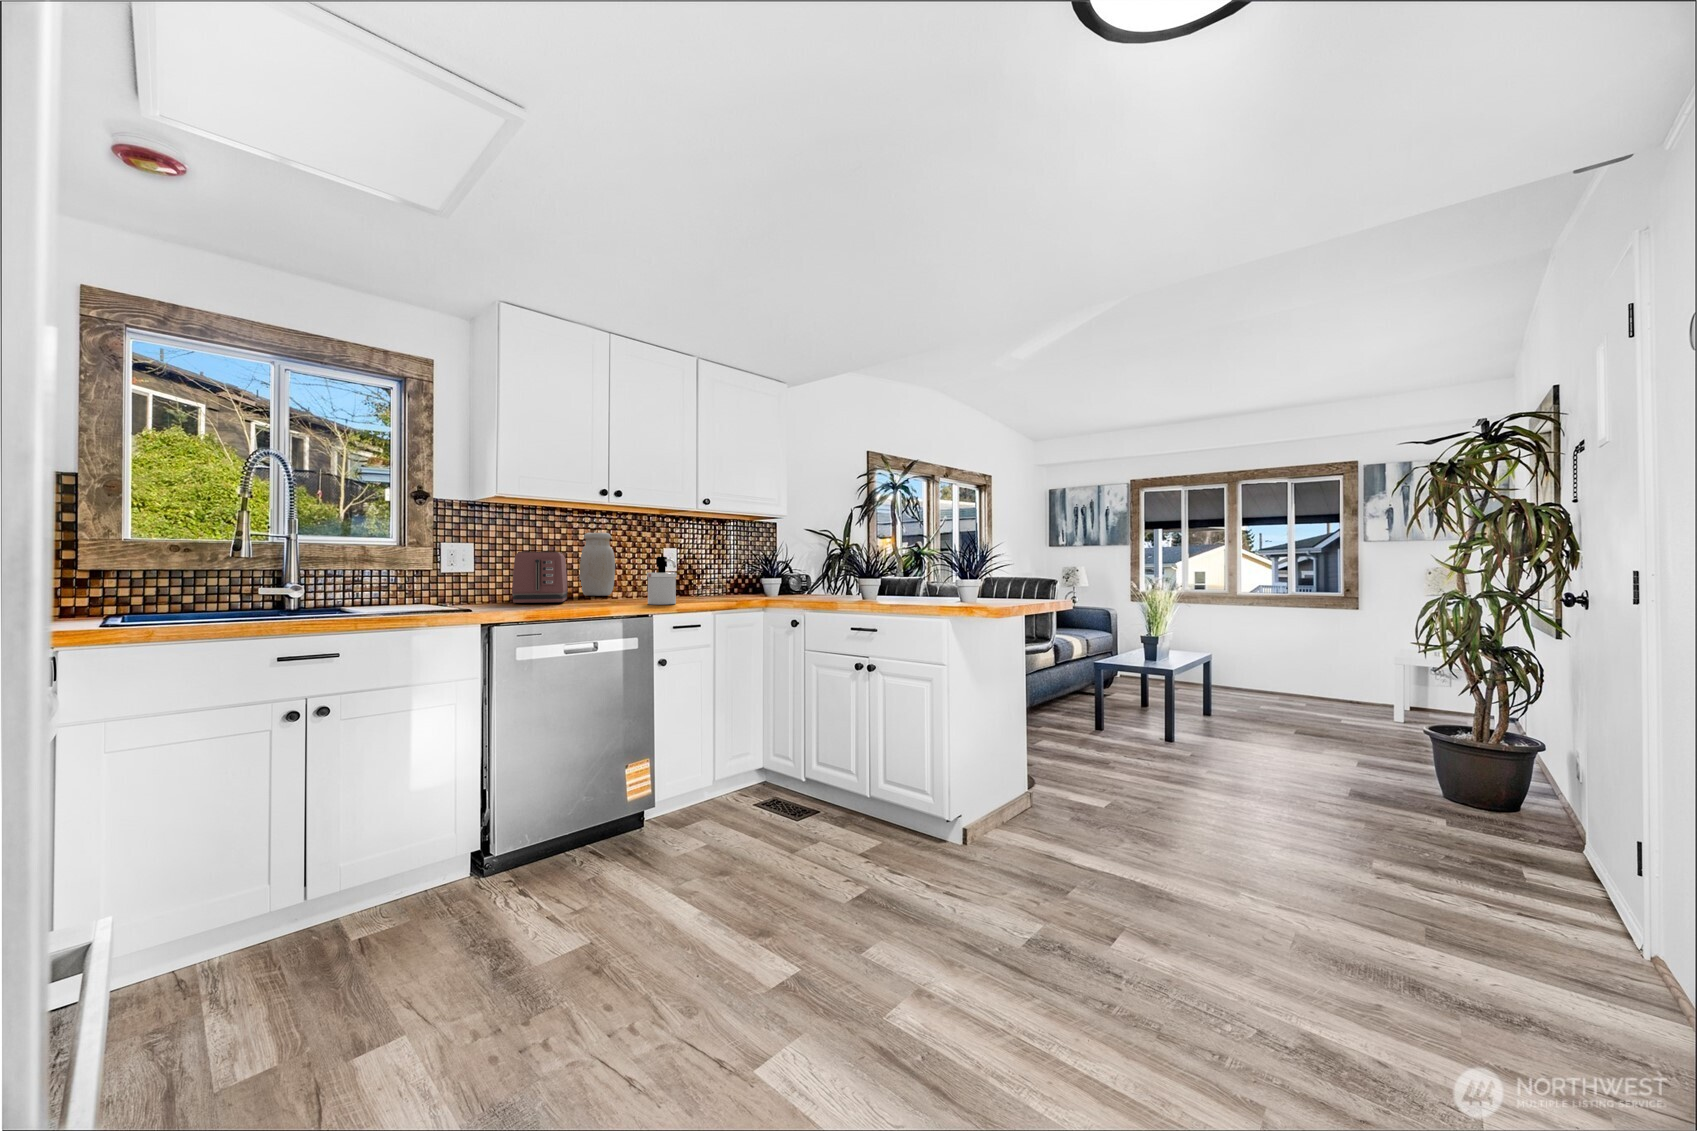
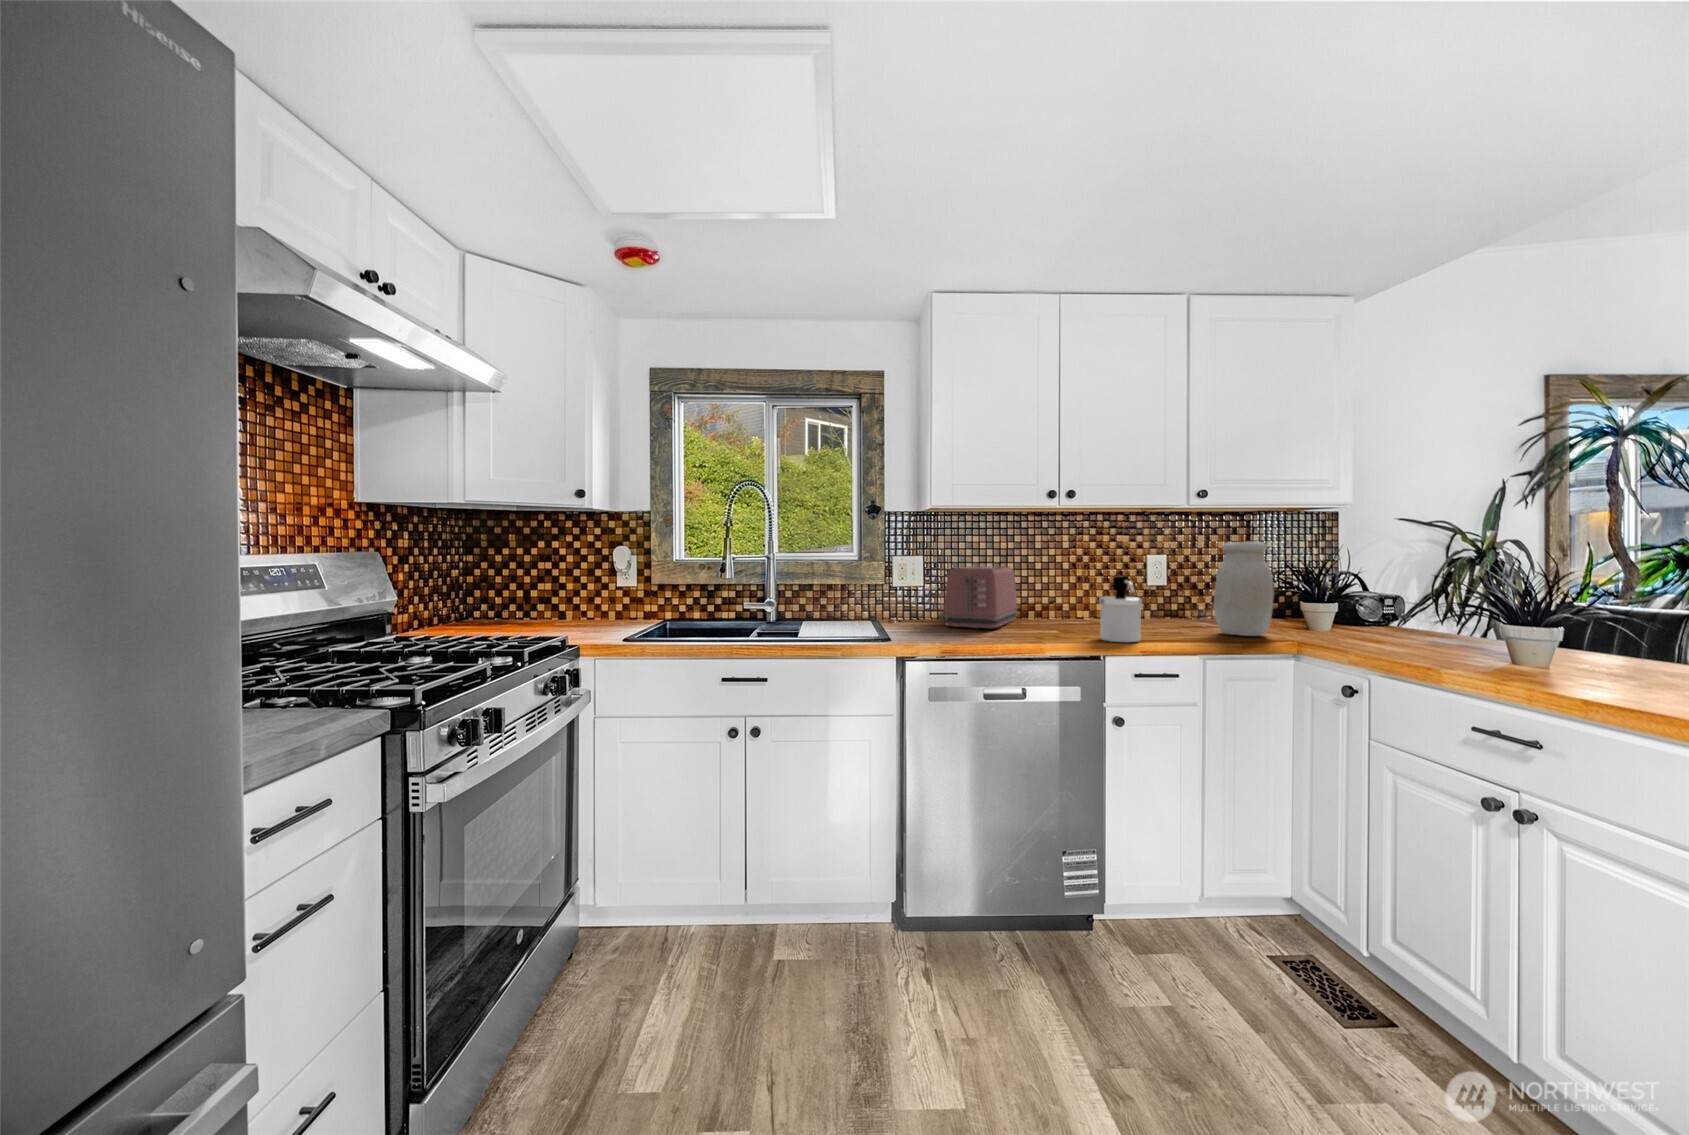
jar: present [580,533,615,596] -> present [1214,542,1274,636]

